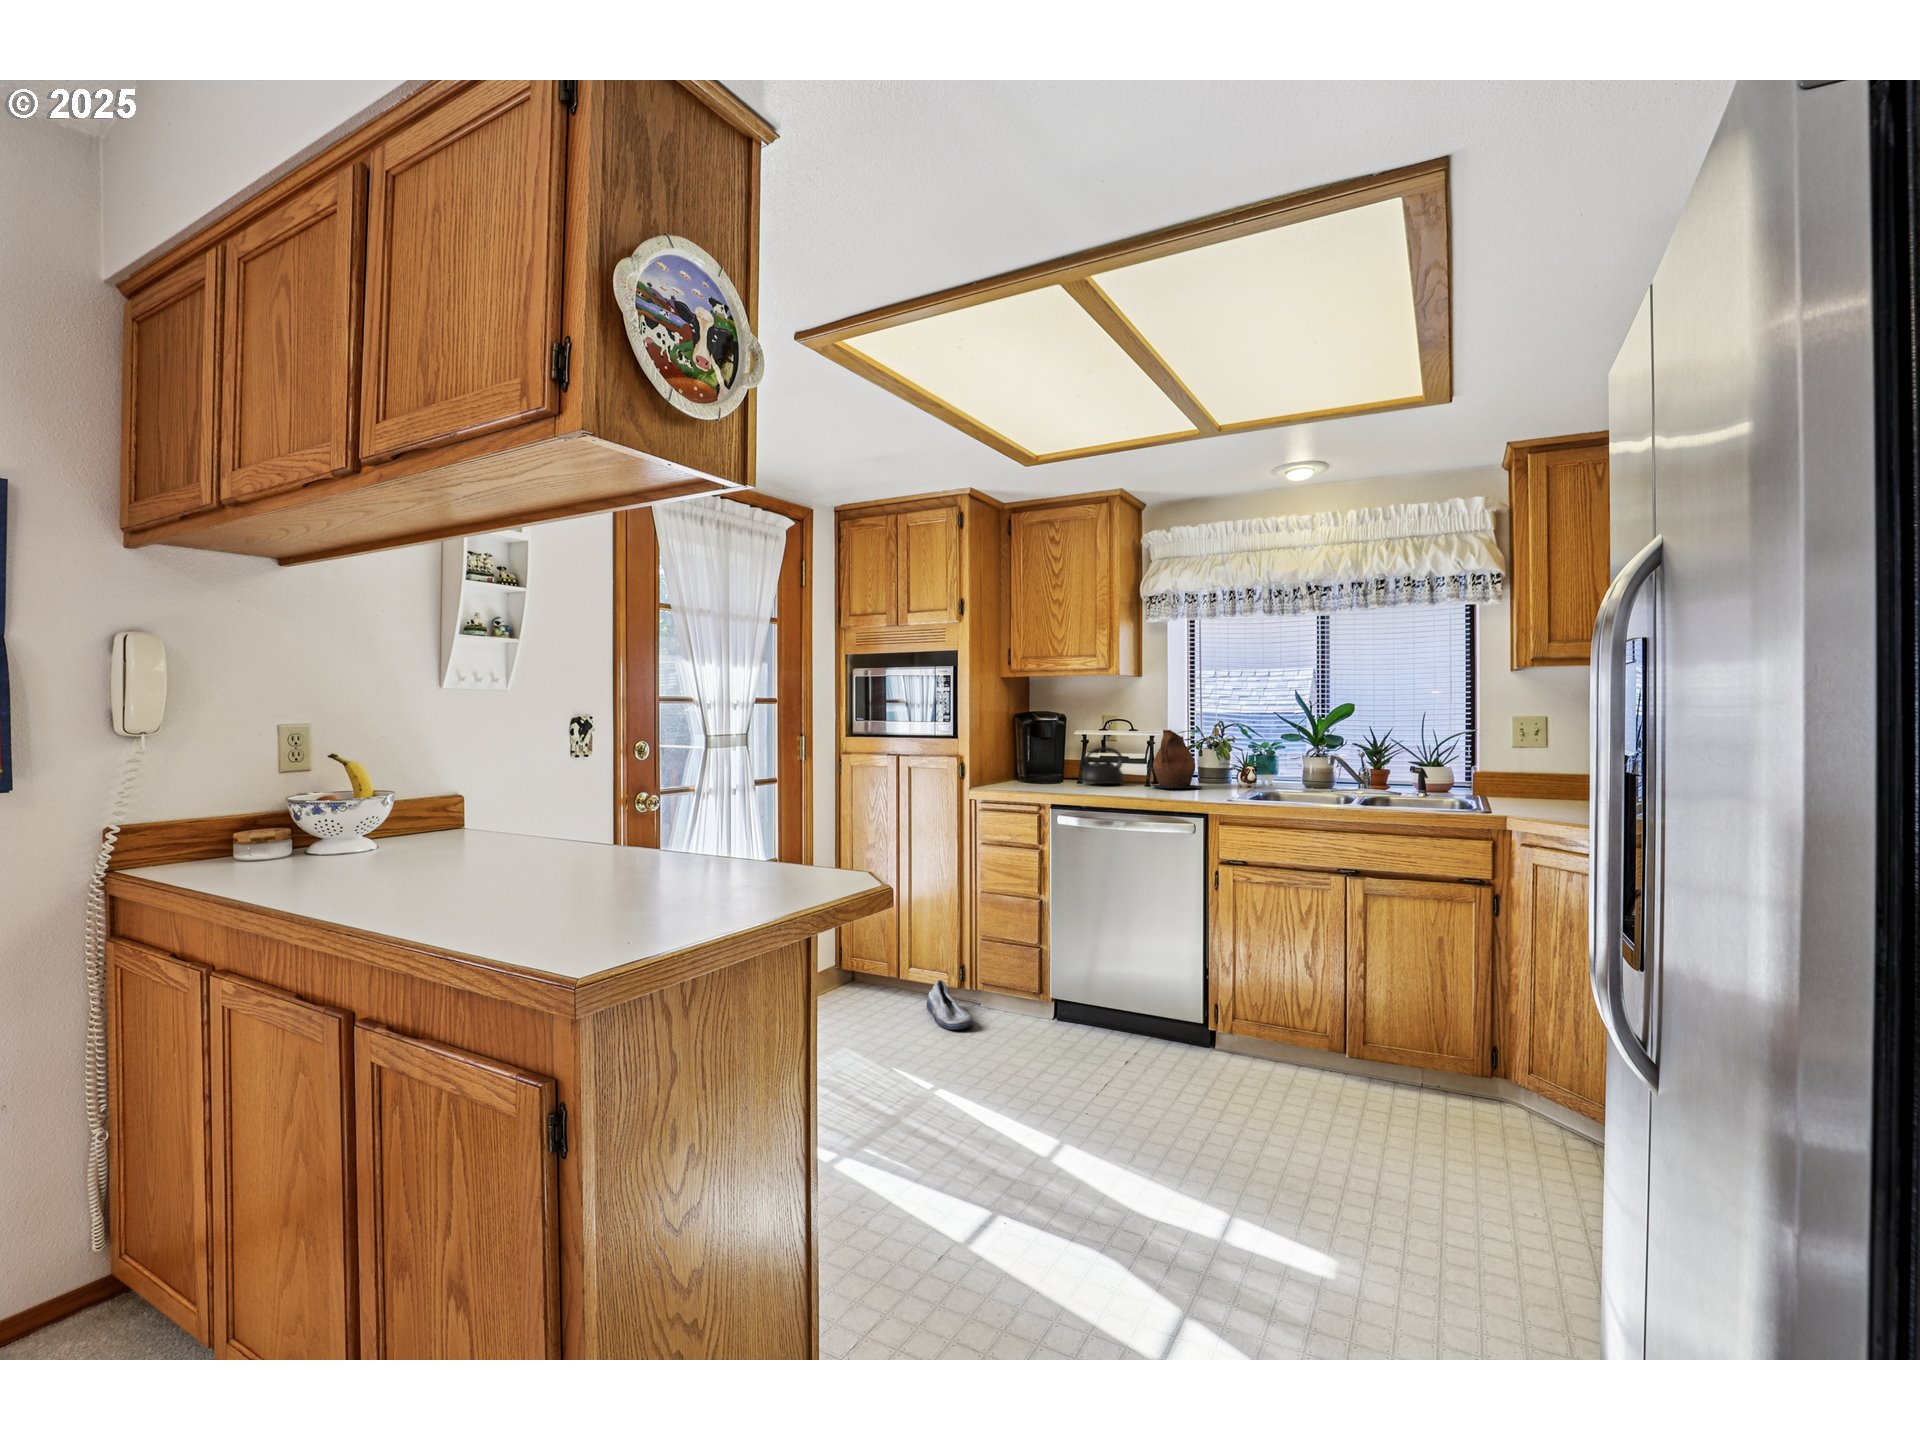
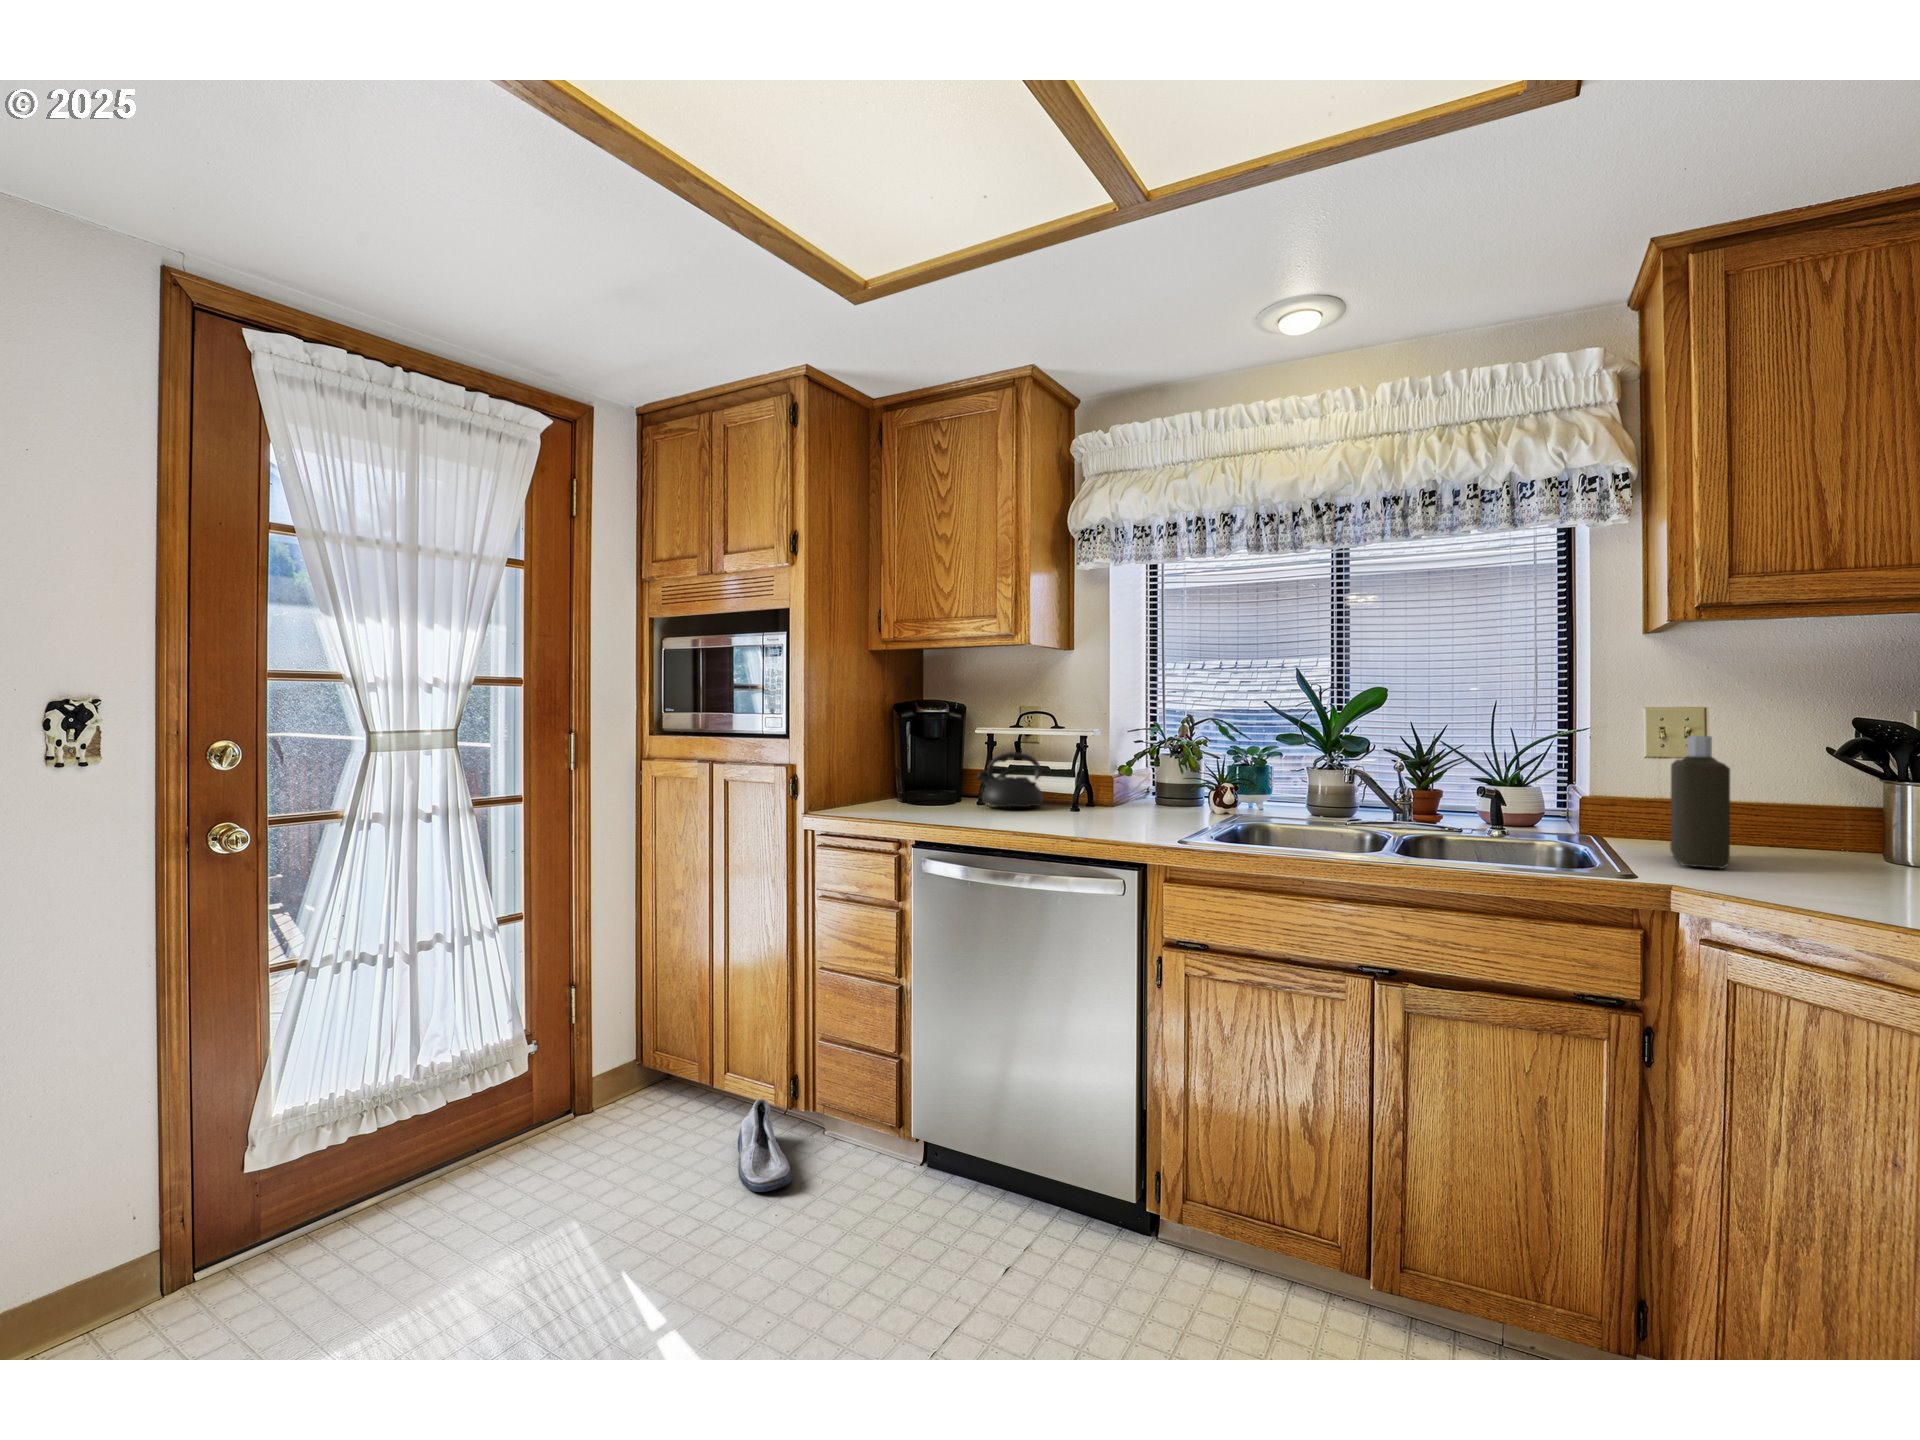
ceramic pitcher: present [1151,730,1203,788] -> none [1072,727,1154,817]
bottle: none [1518,734,1547,809] -> present [1670,736,1730,869]

